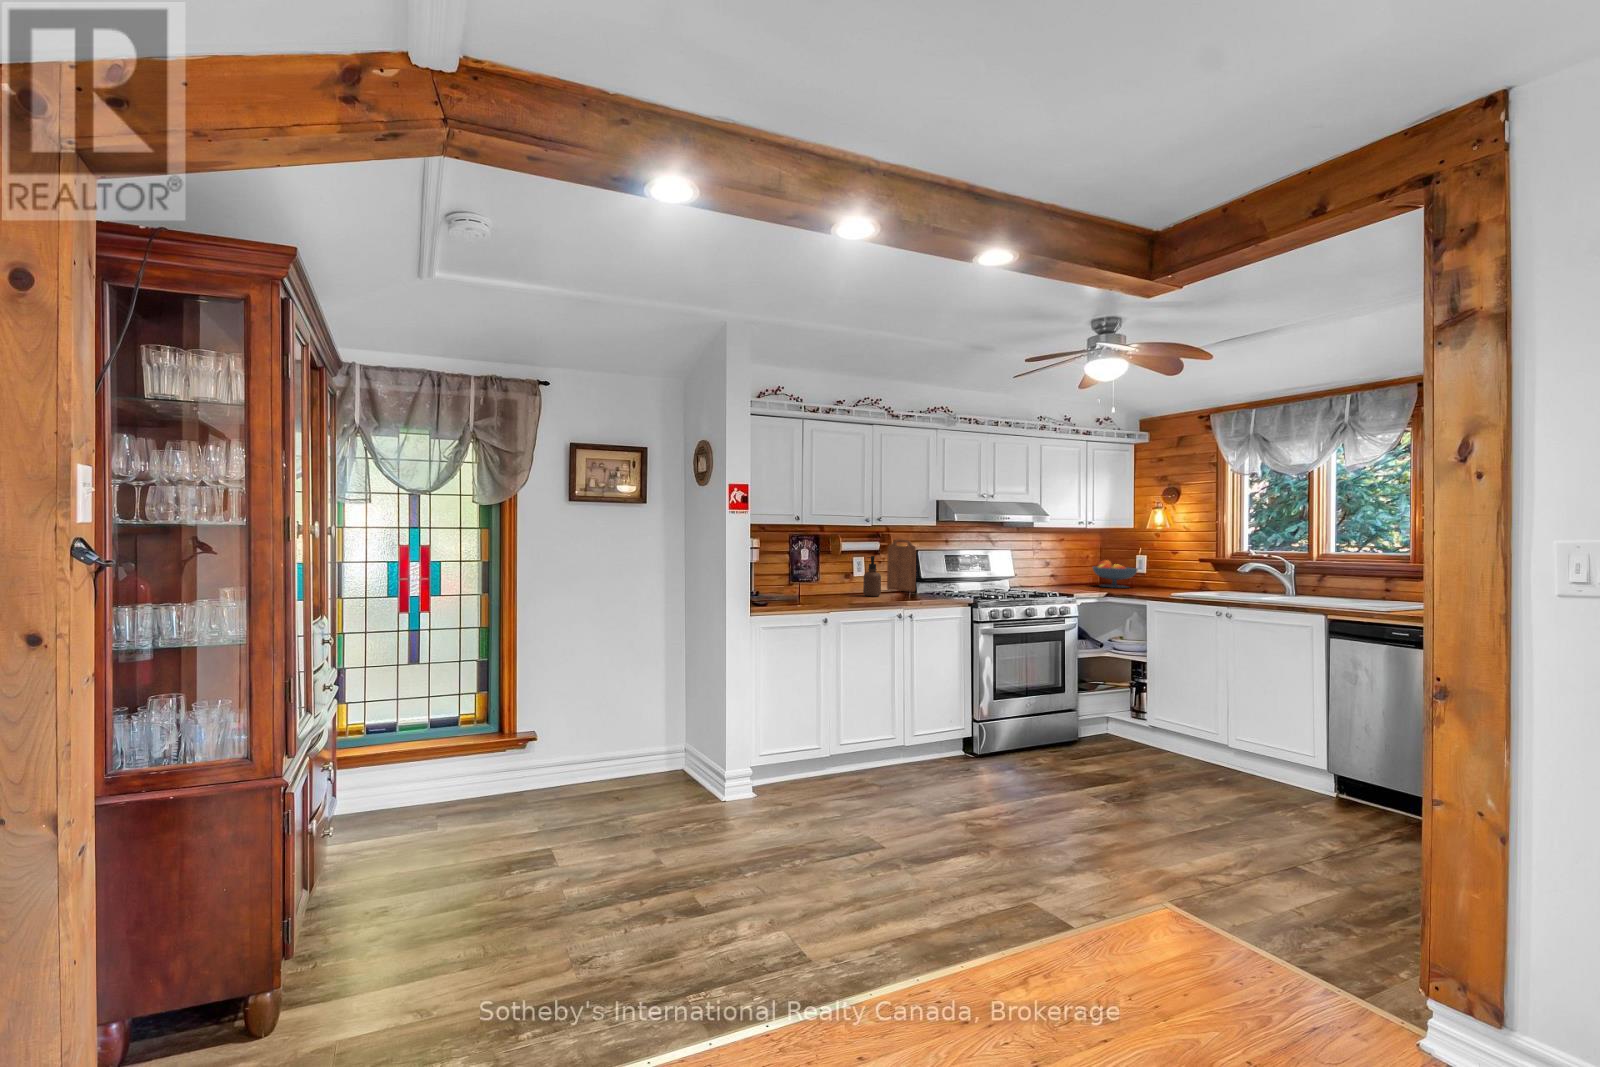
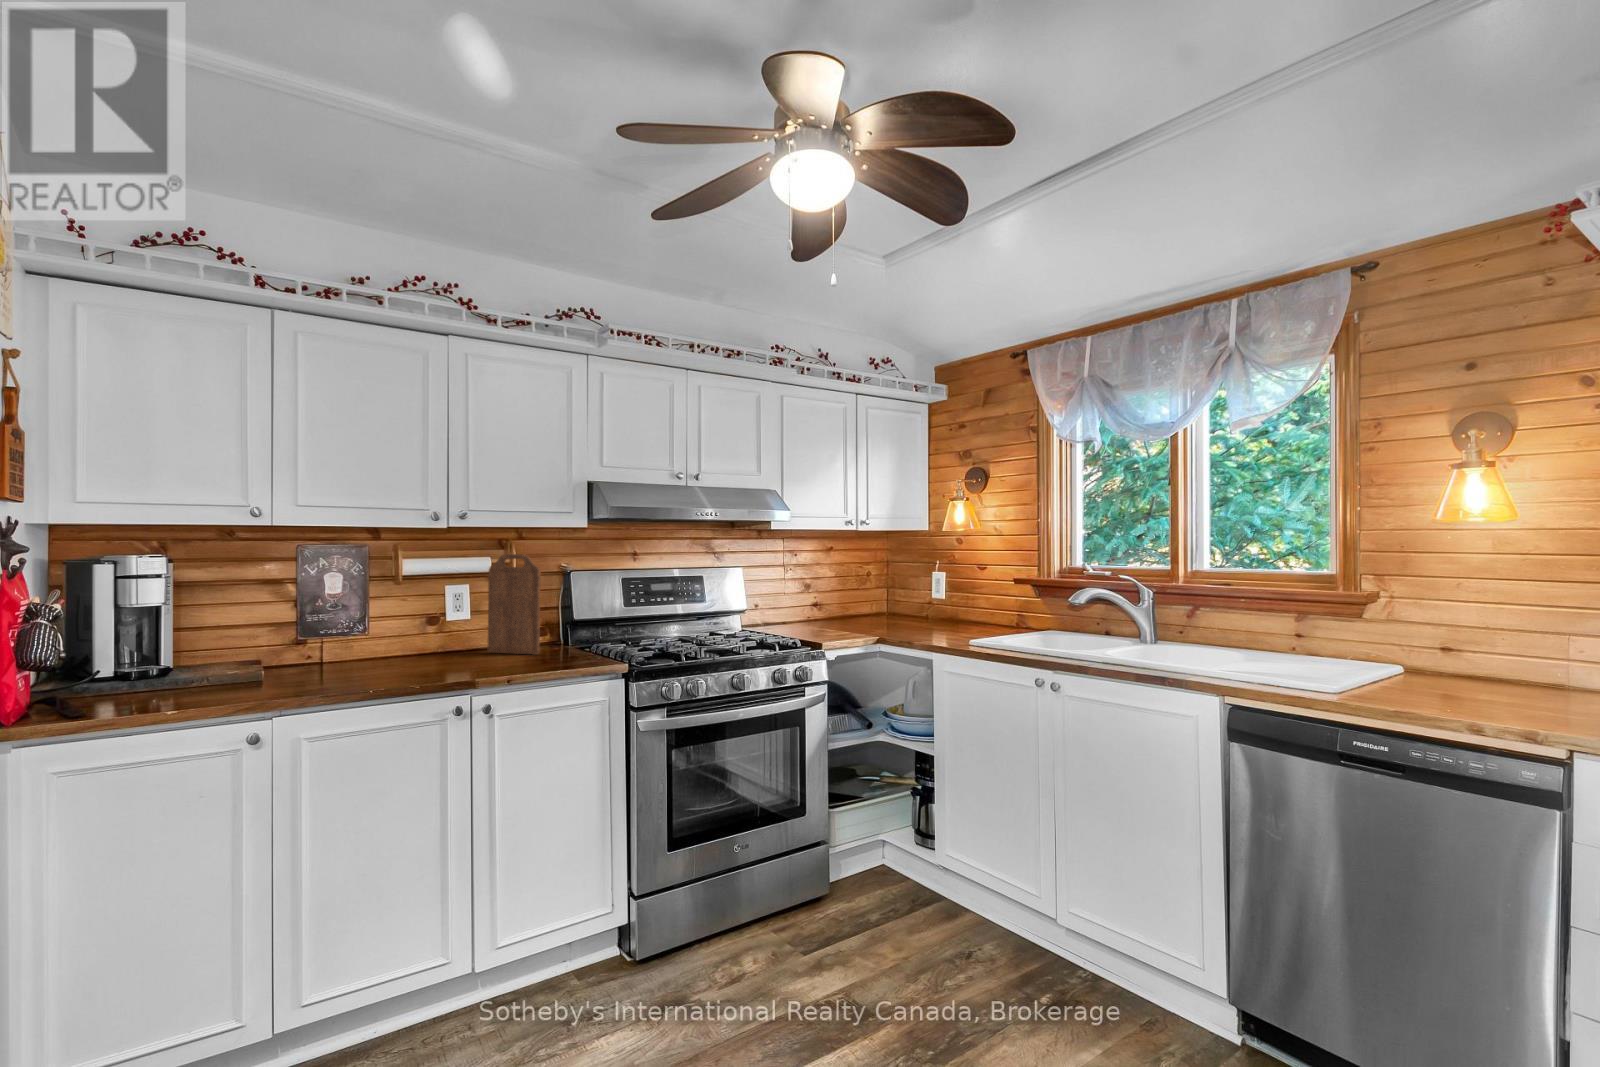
soap dispenser: present [863,556,881,596] -> none [398,590,439,676]
fruit bowl: present [1093,560,1138,588] -> none [867,581,933,625]

